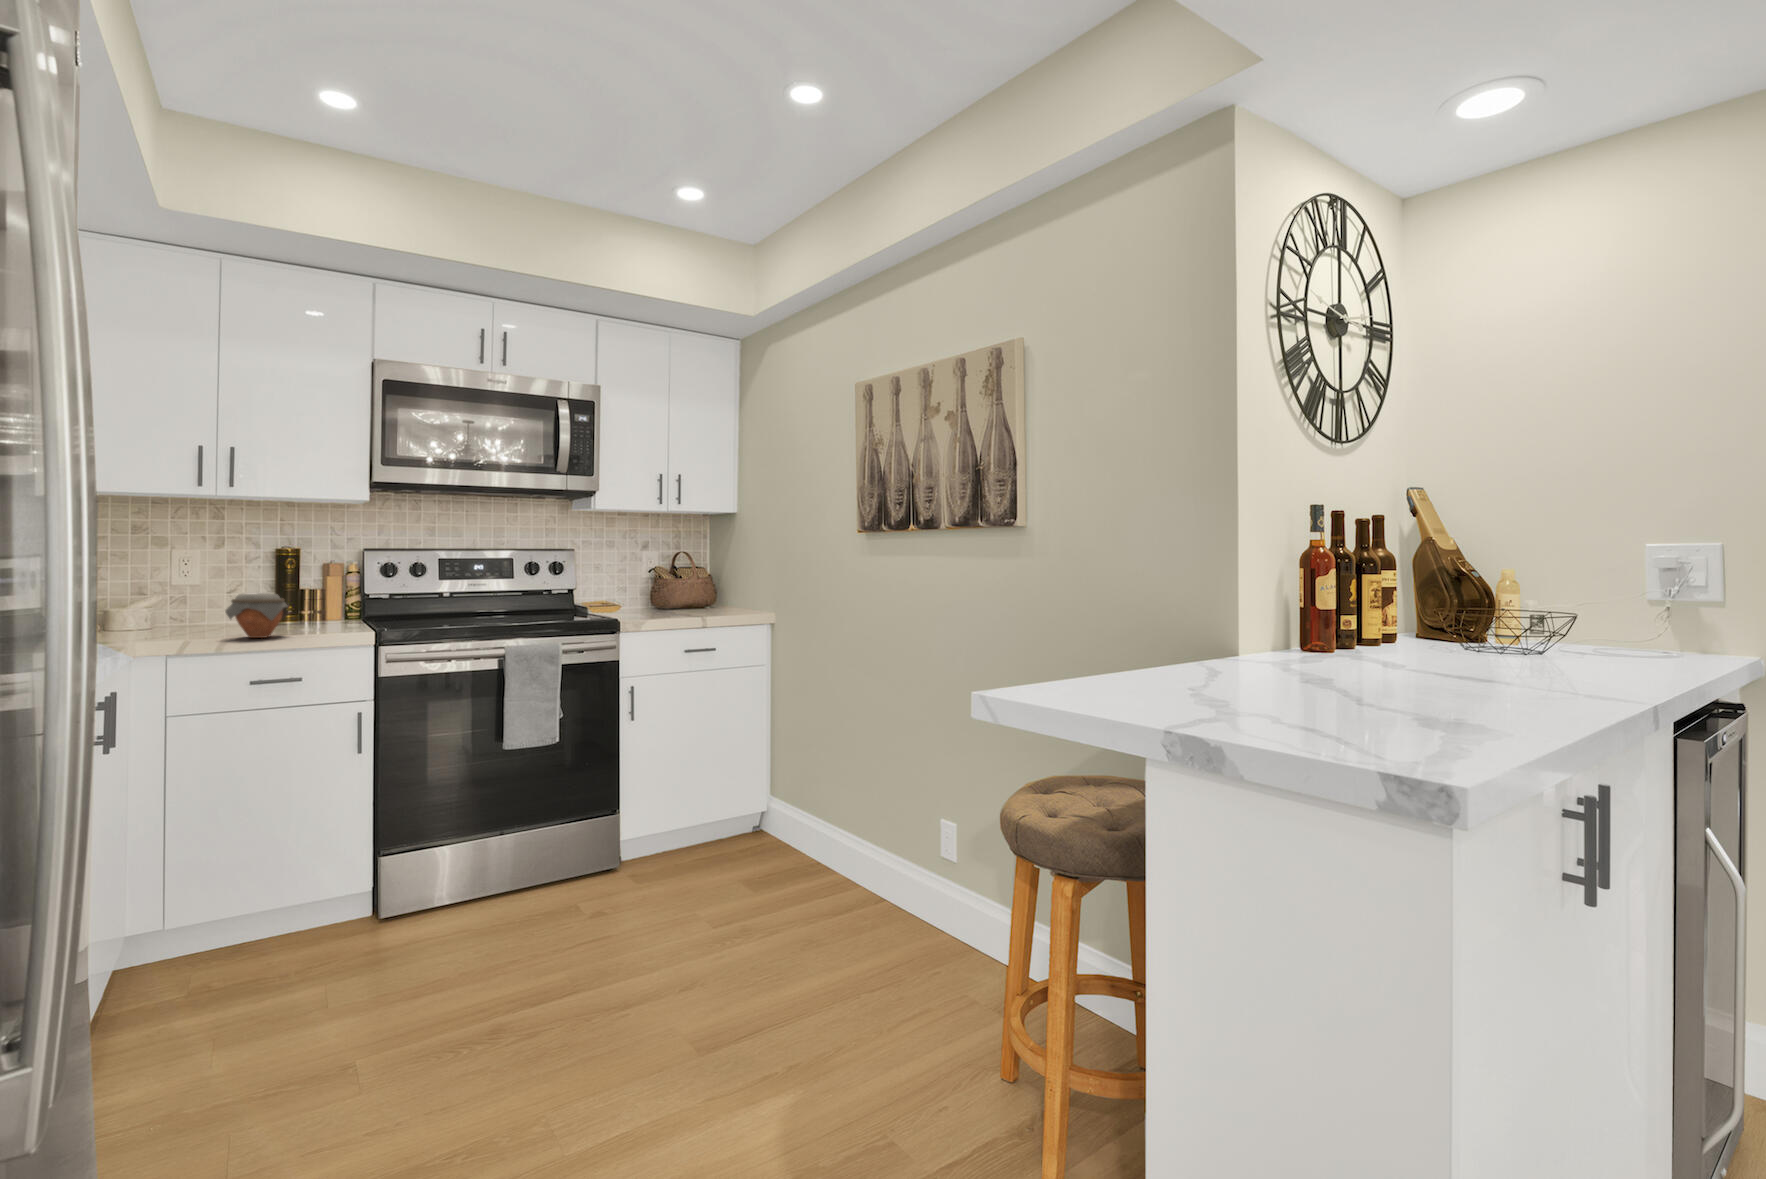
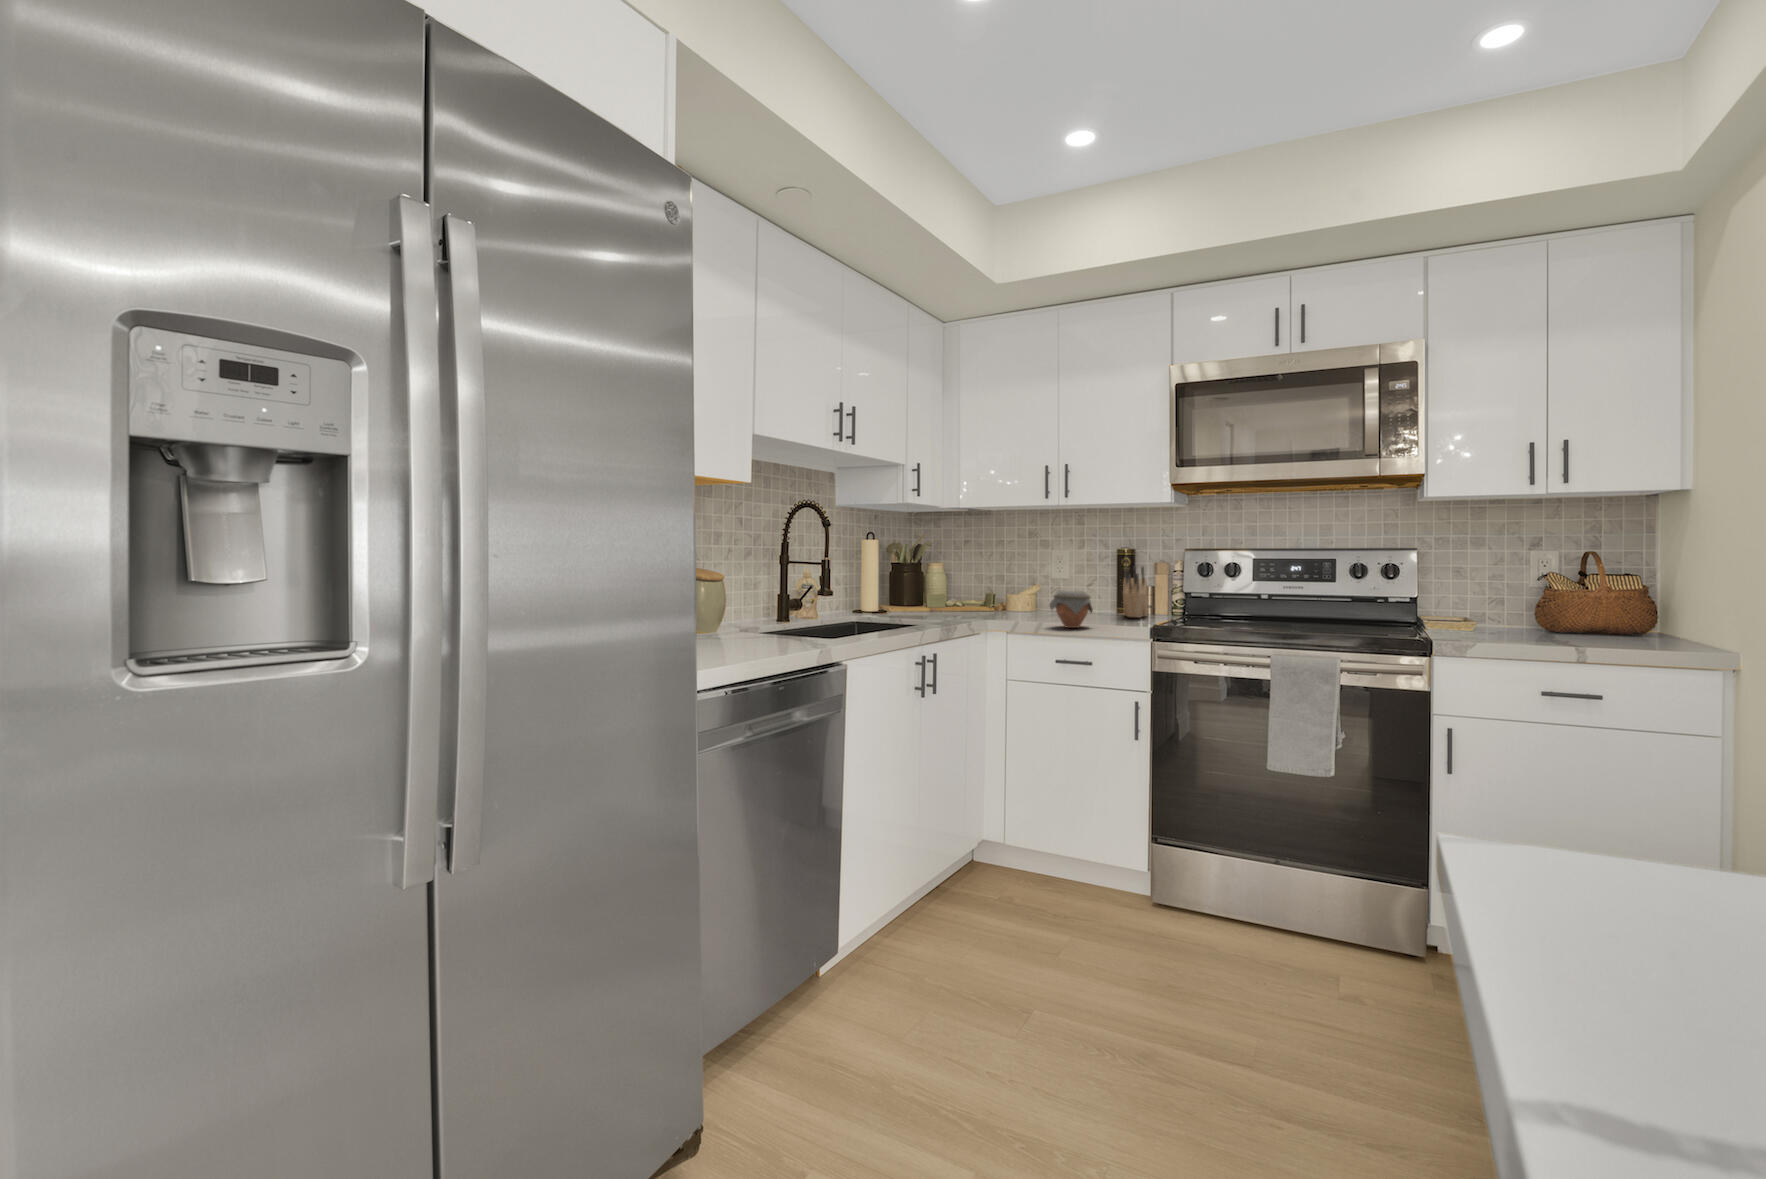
knife block: none [292,564,332,623] -> present [1123,566,1148,617]

